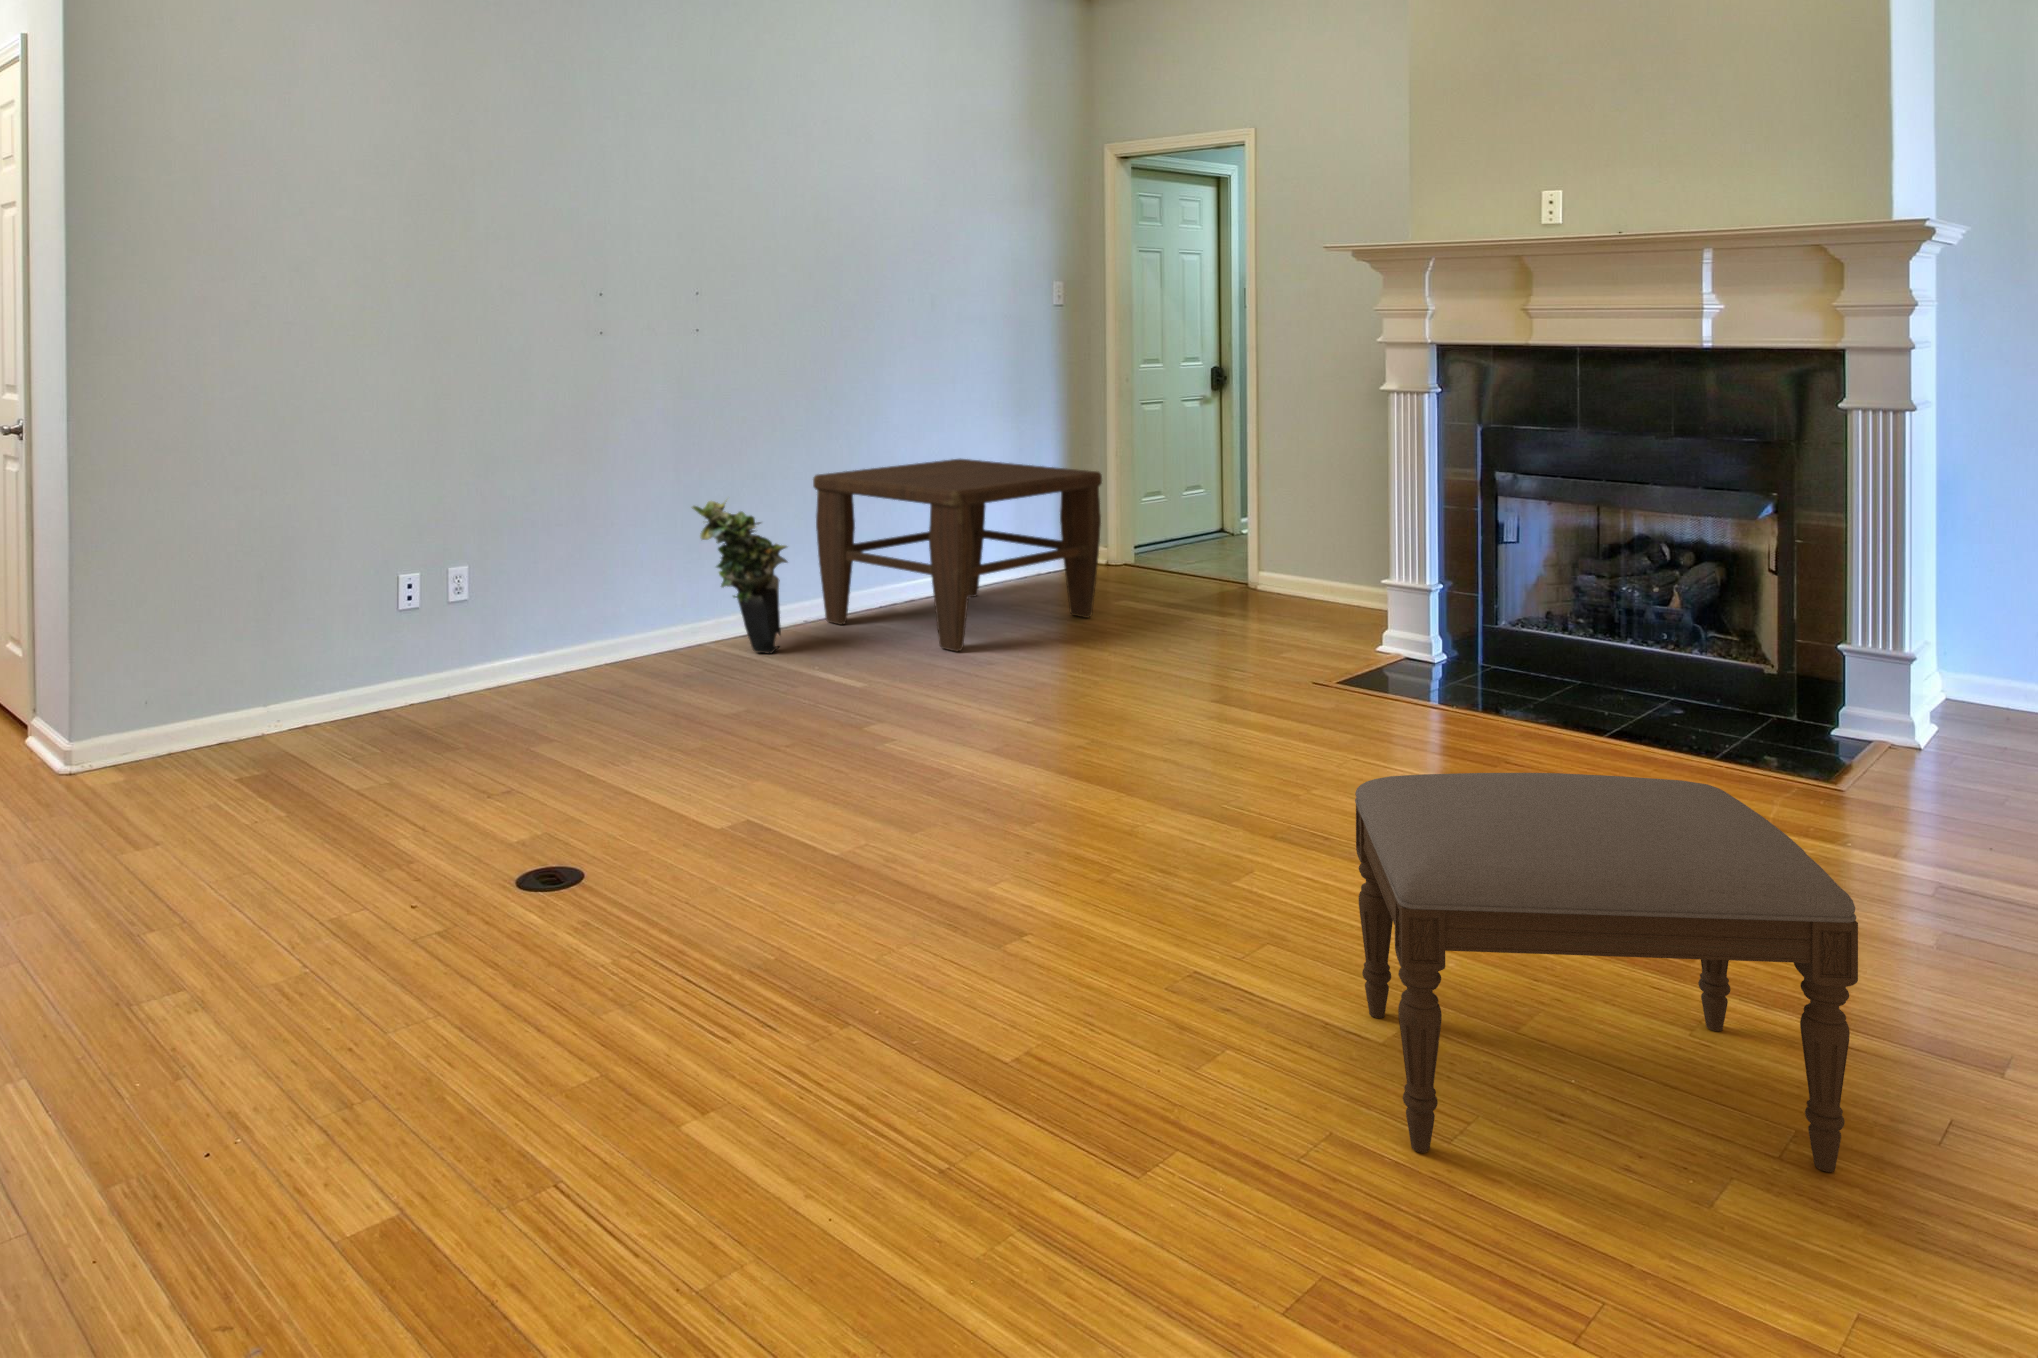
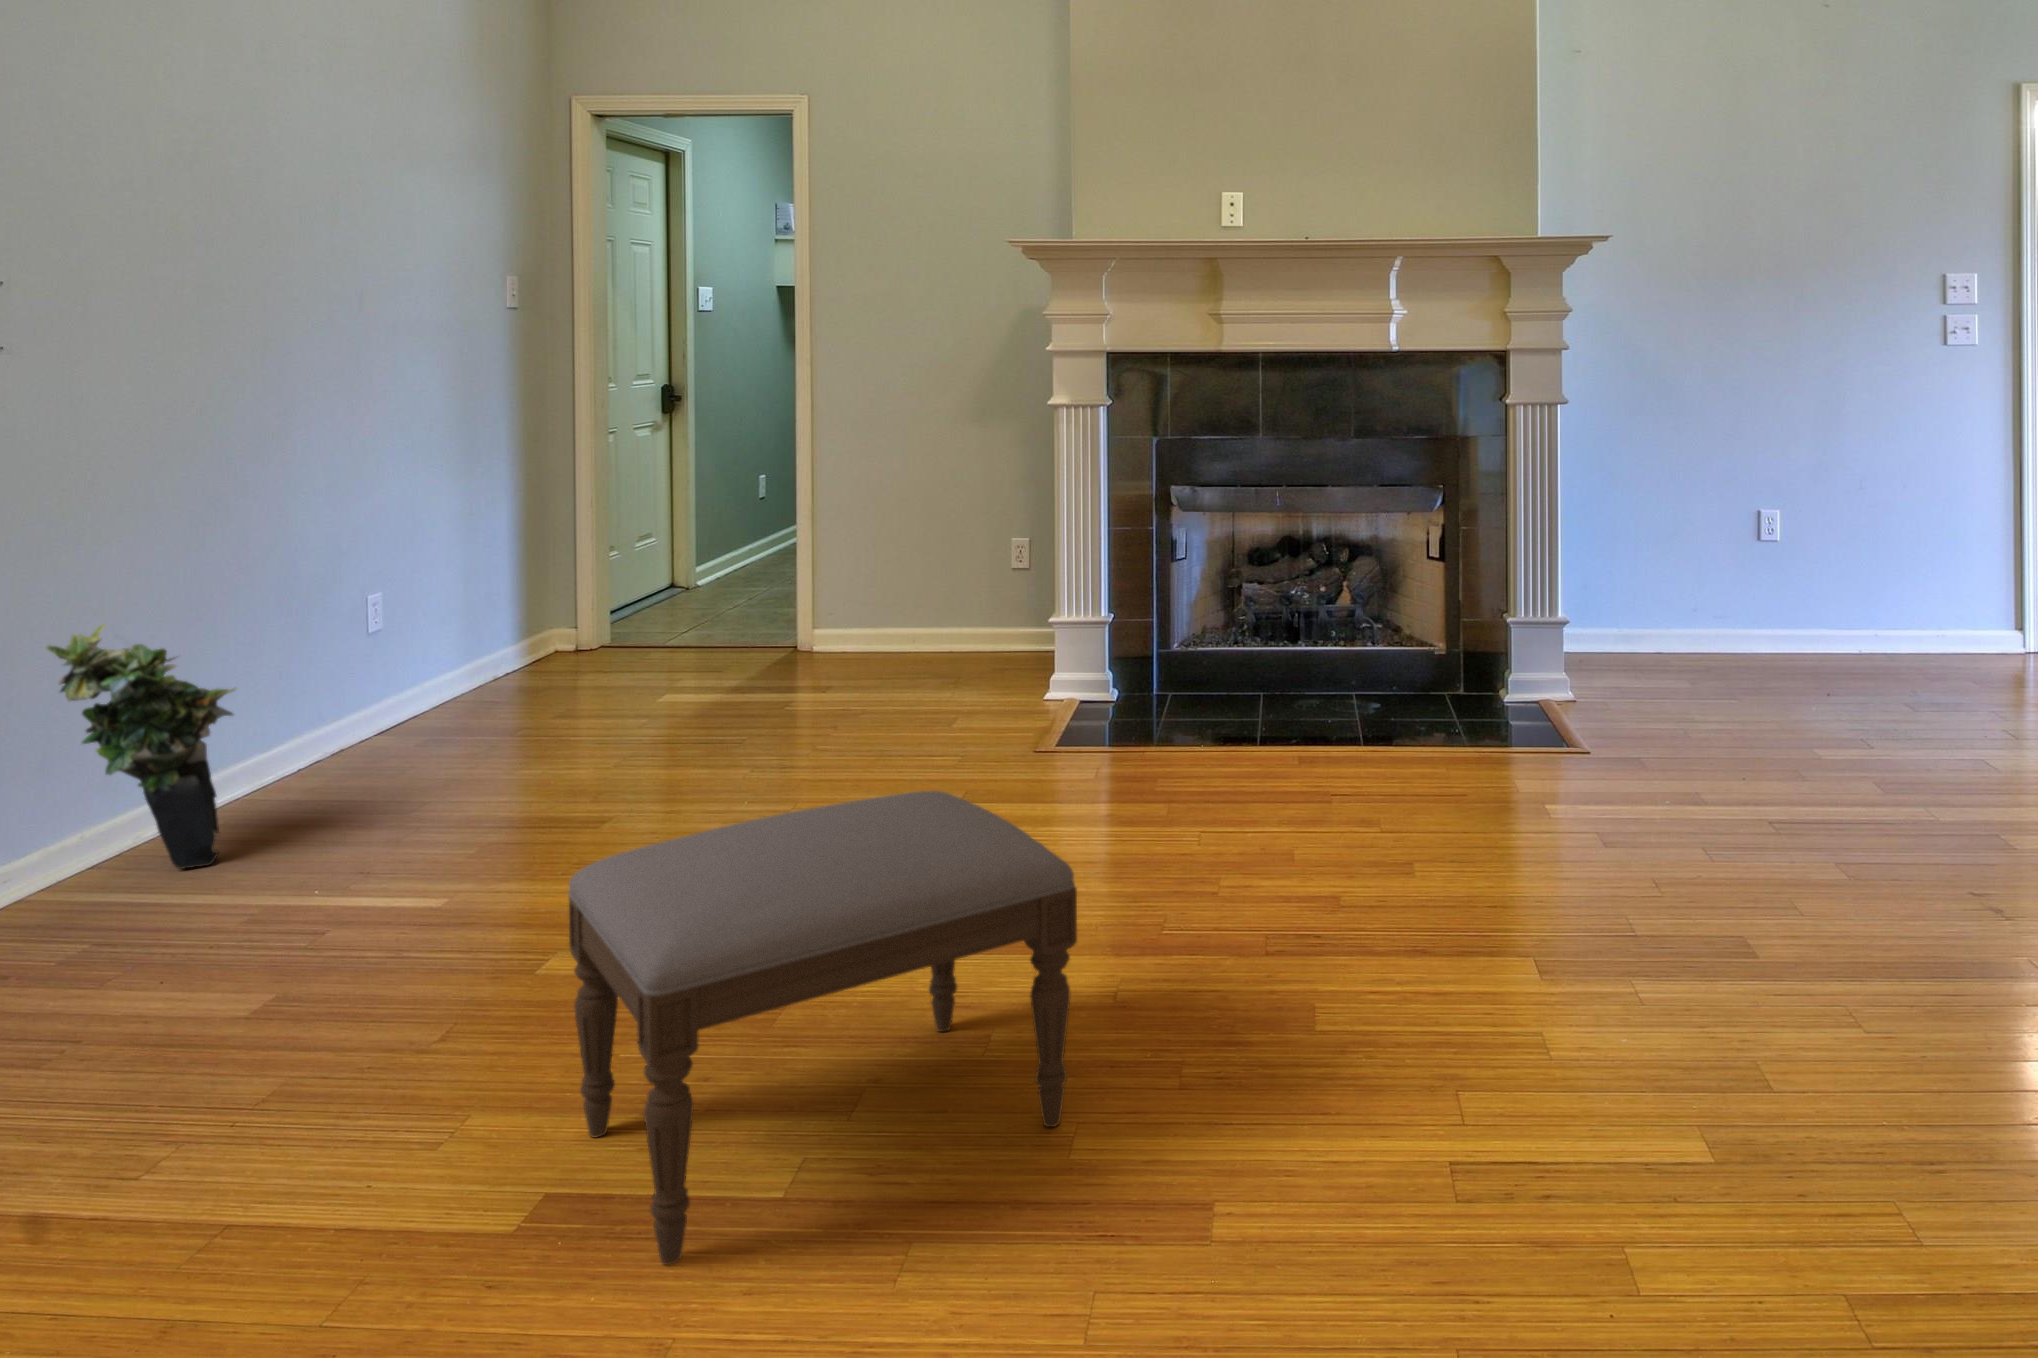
coffee table: present [813,459,1102,651] -> none [214,527,666,800]
ottoman: present [1355,773,1858,1172] -> present [568,791,1077,1265]

